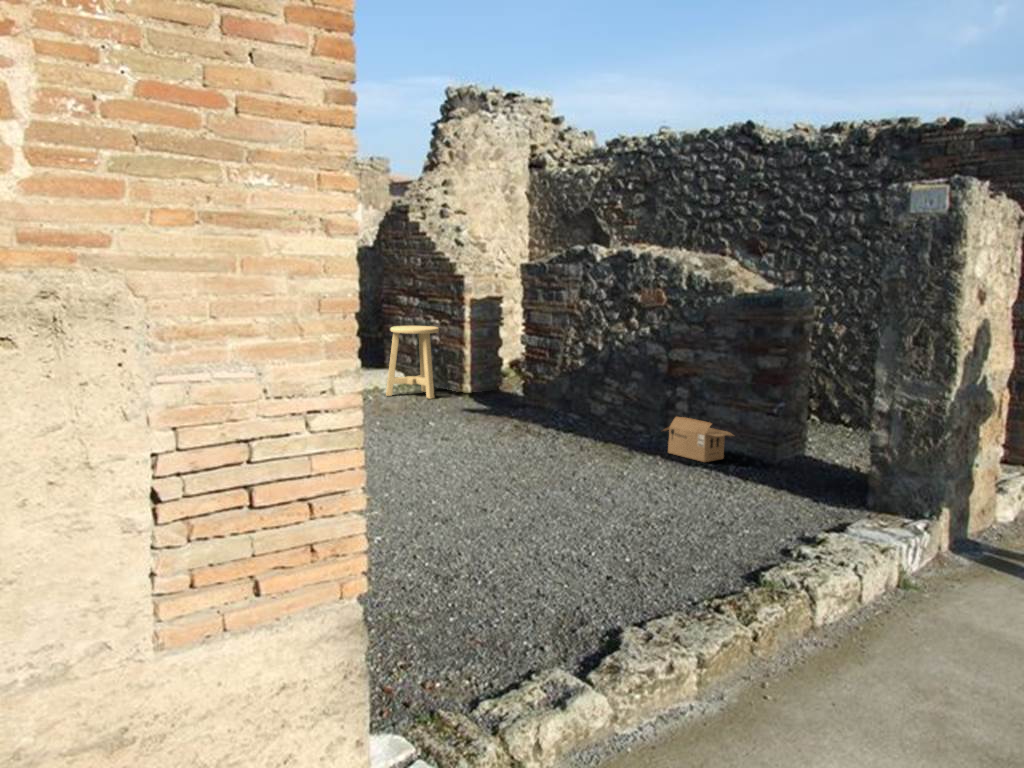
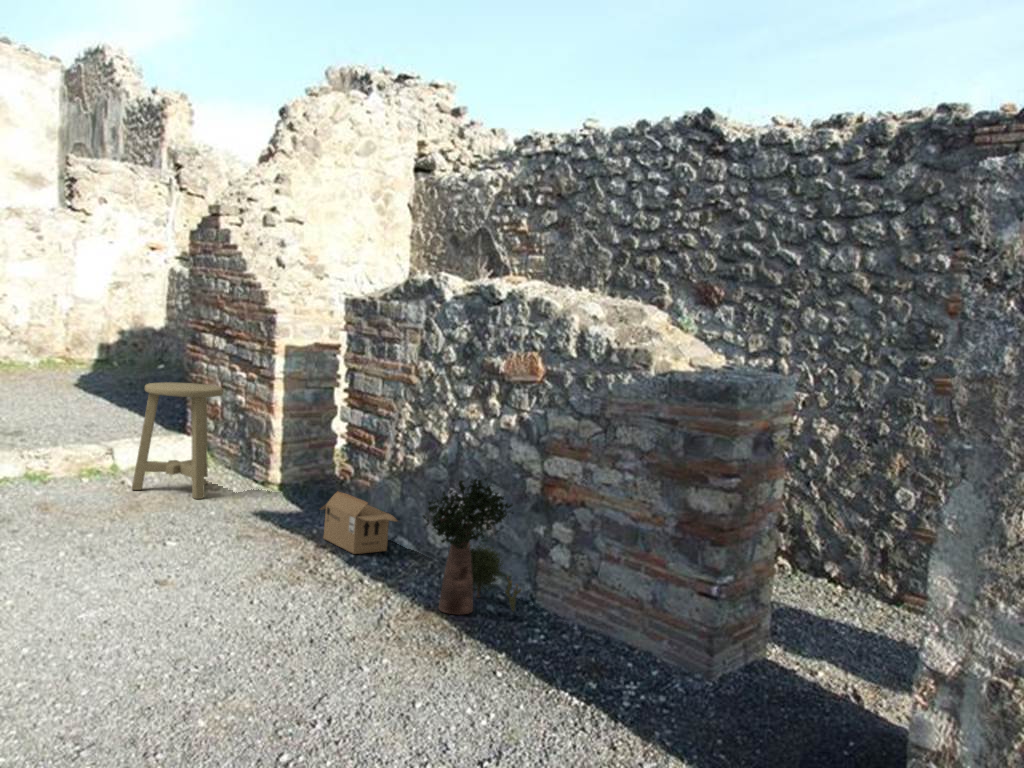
potted plant: none [602,365,662,444] -> present [423,478,521,615]
cardboard box: present [663,417,734,462] -> present [320,492,398,554]

